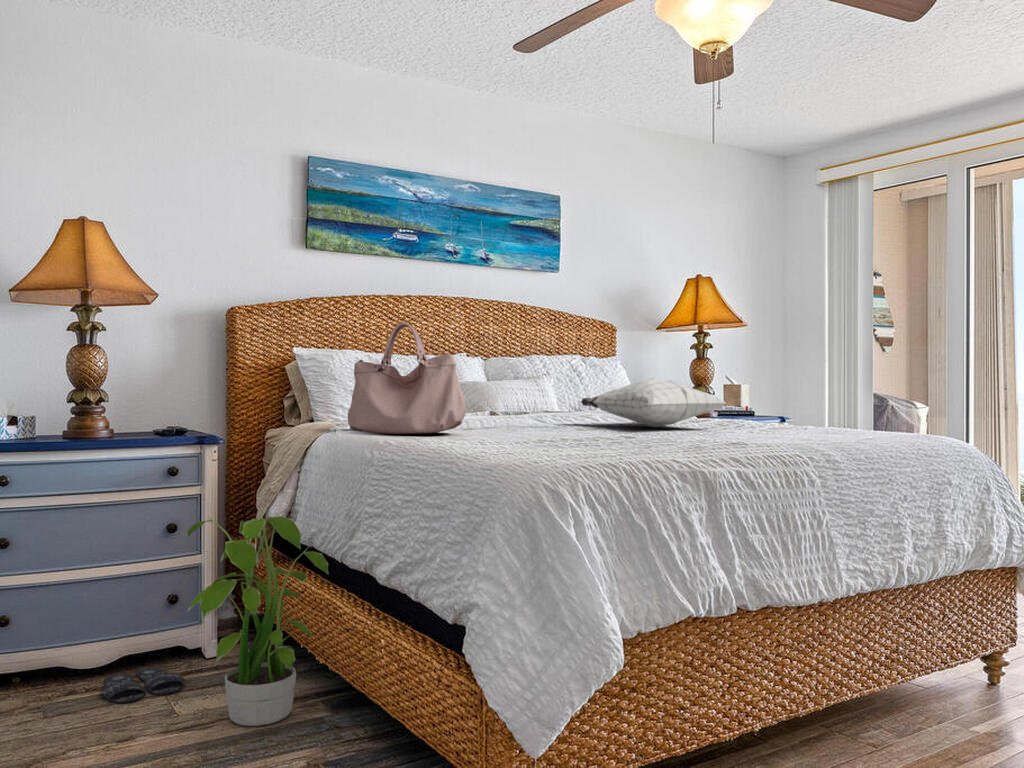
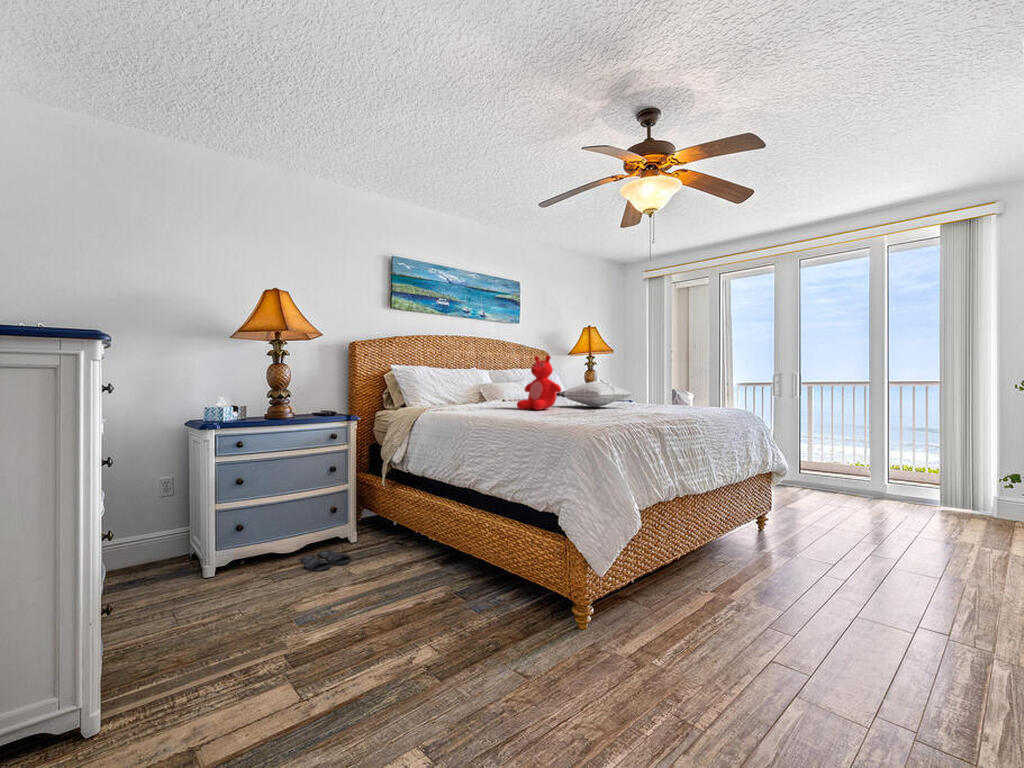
handbag: present [348,323,466,434] -> none [447,352,514,412]
teddy bear: none [490,329,571,431] -> present [517,355,561,410]
potted plant: present [186,507,329,726] -> none [364,455,447,578]

